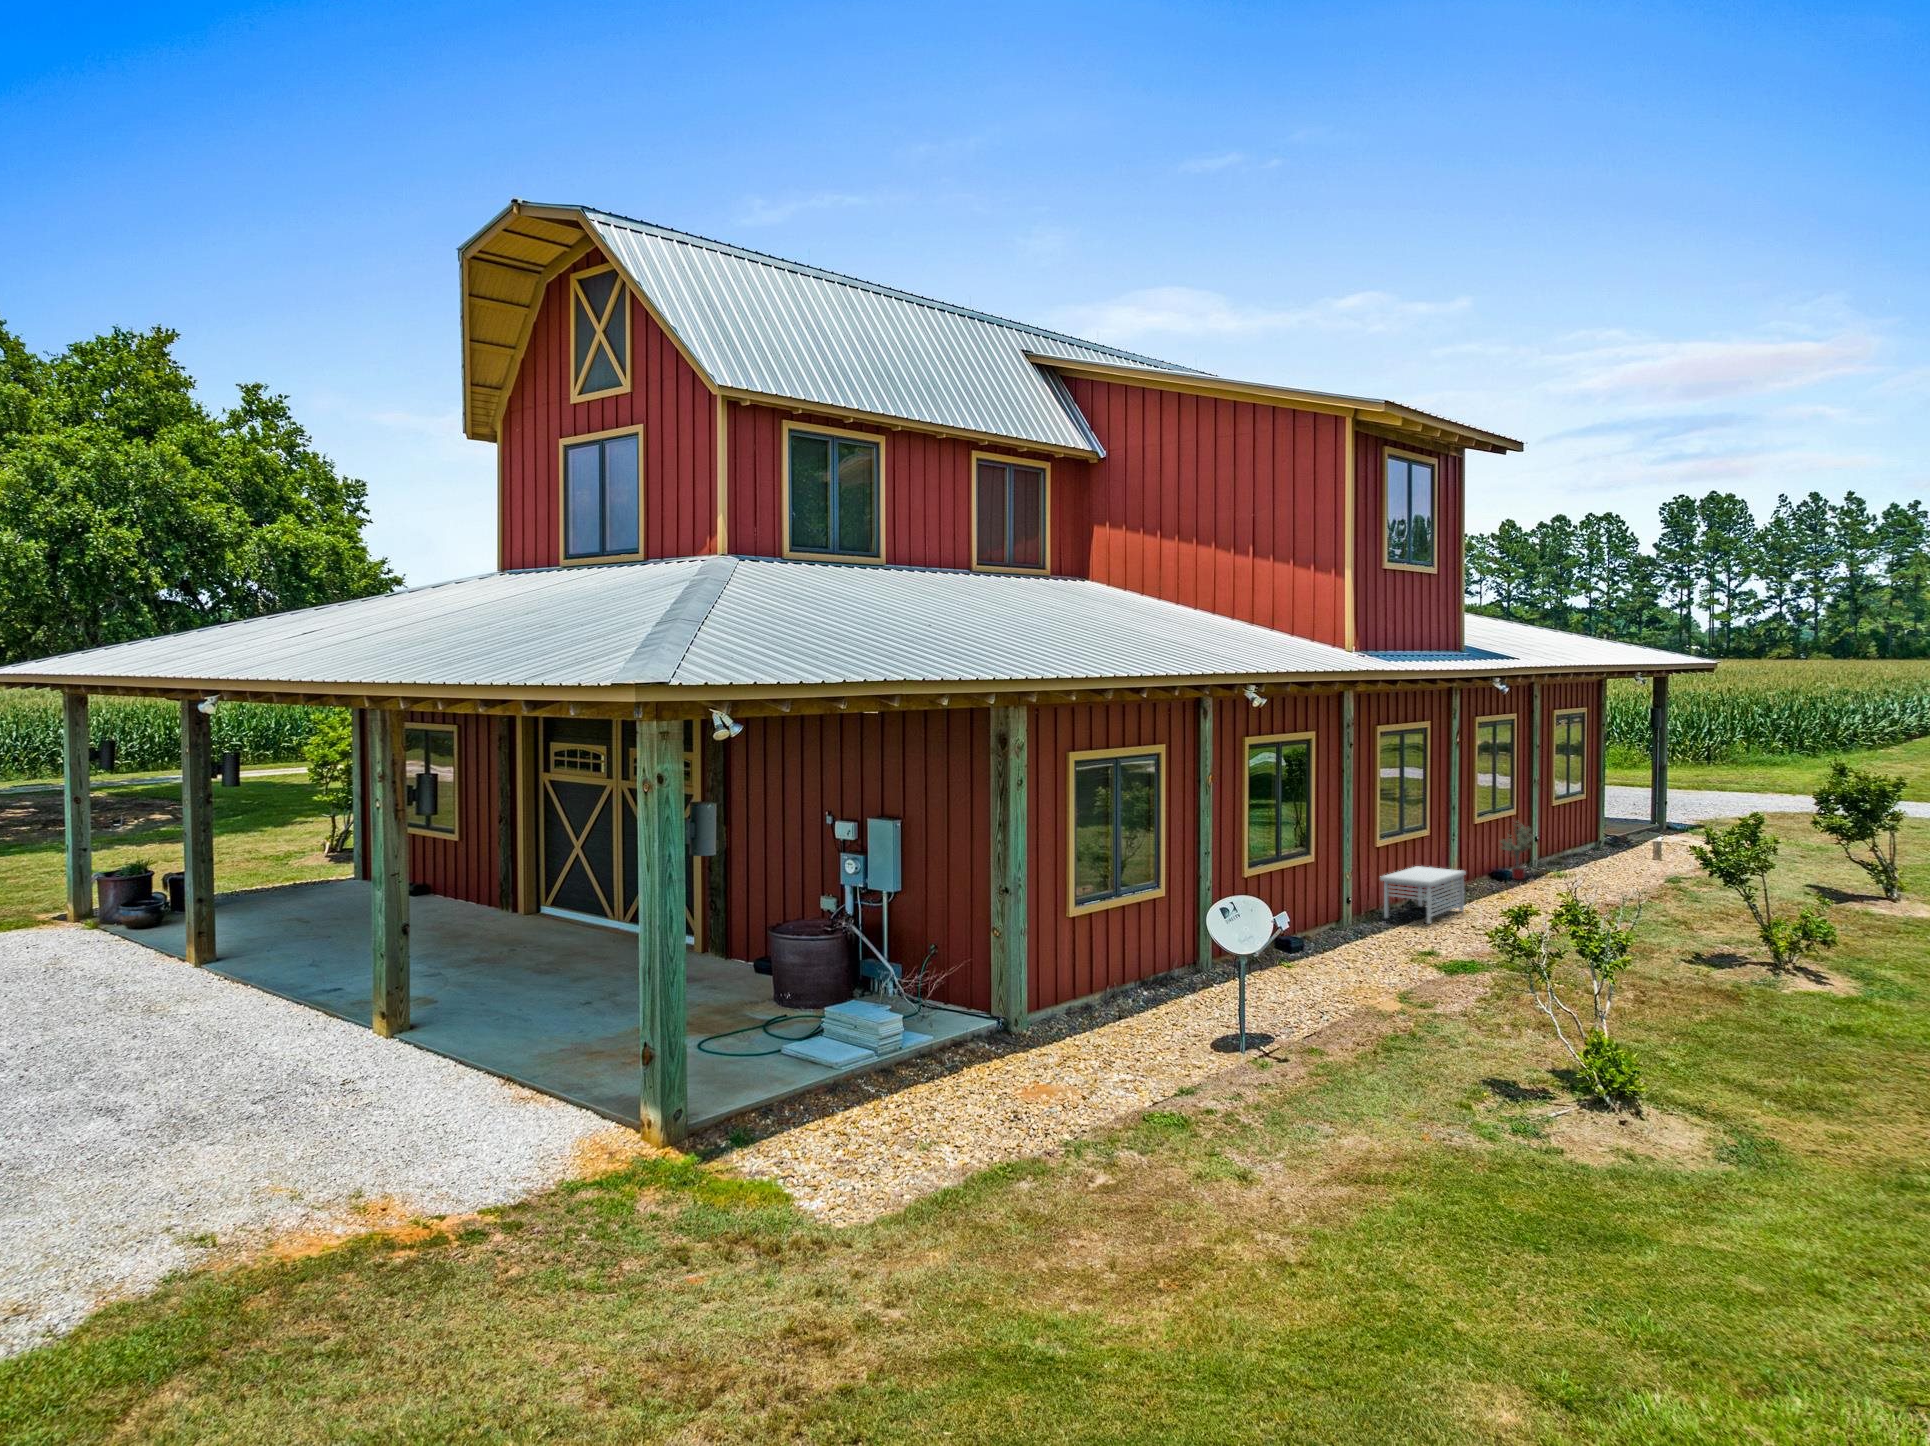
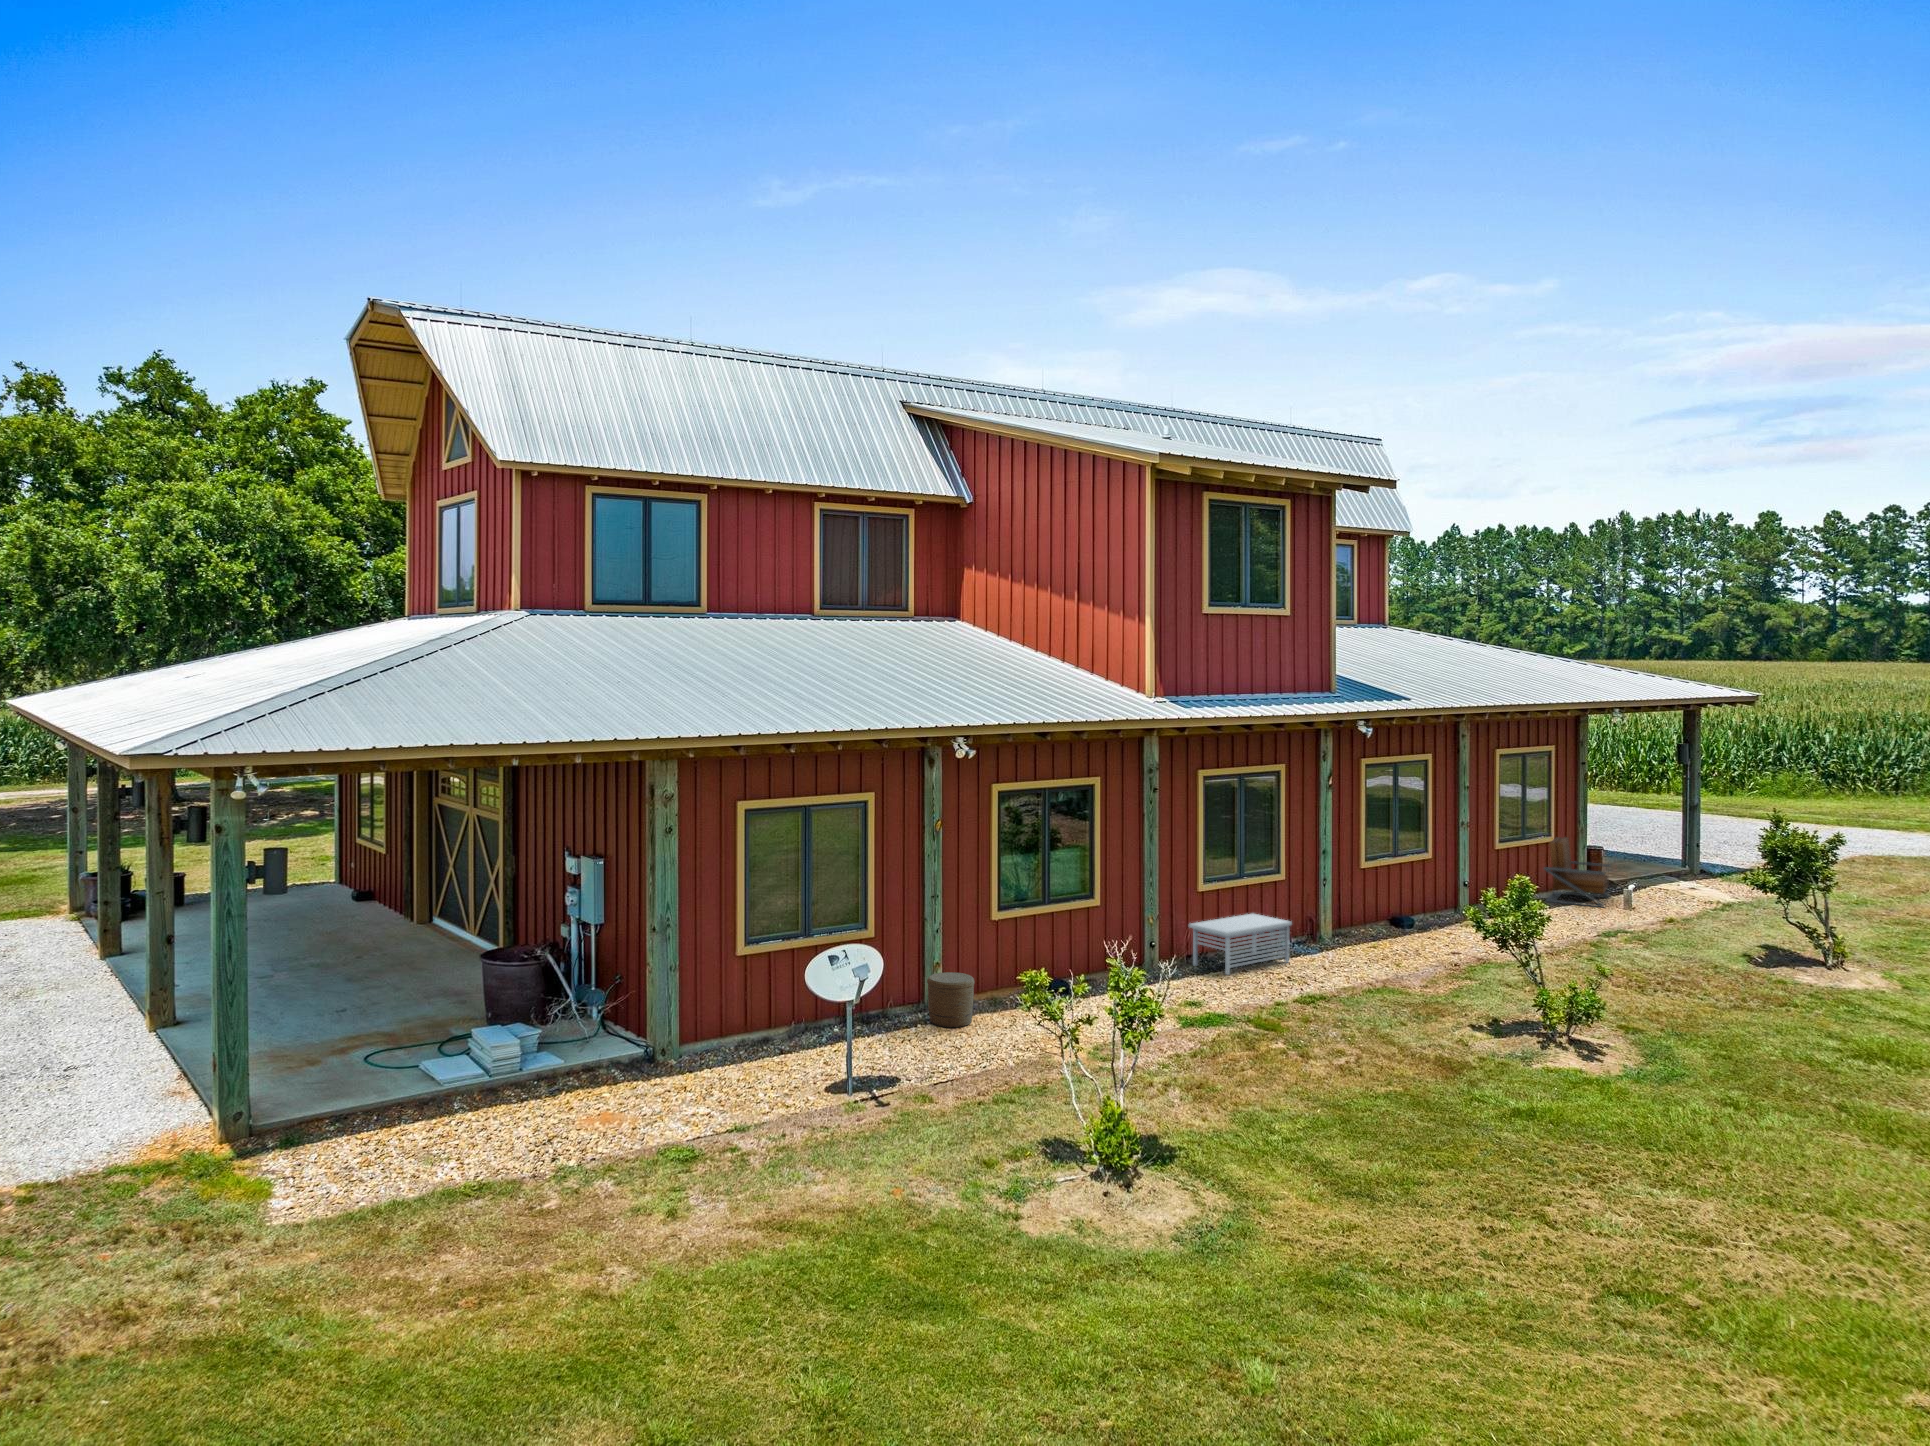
lounge chair: none [1577,793,1643,855] -> present [1544,837,1610,908]
potted tree: present [1501,822,1533,880] -> none [1391,867,1433,930]
woven basket: none [1225,928,1276,984] -> present [927,972,975,1028]

